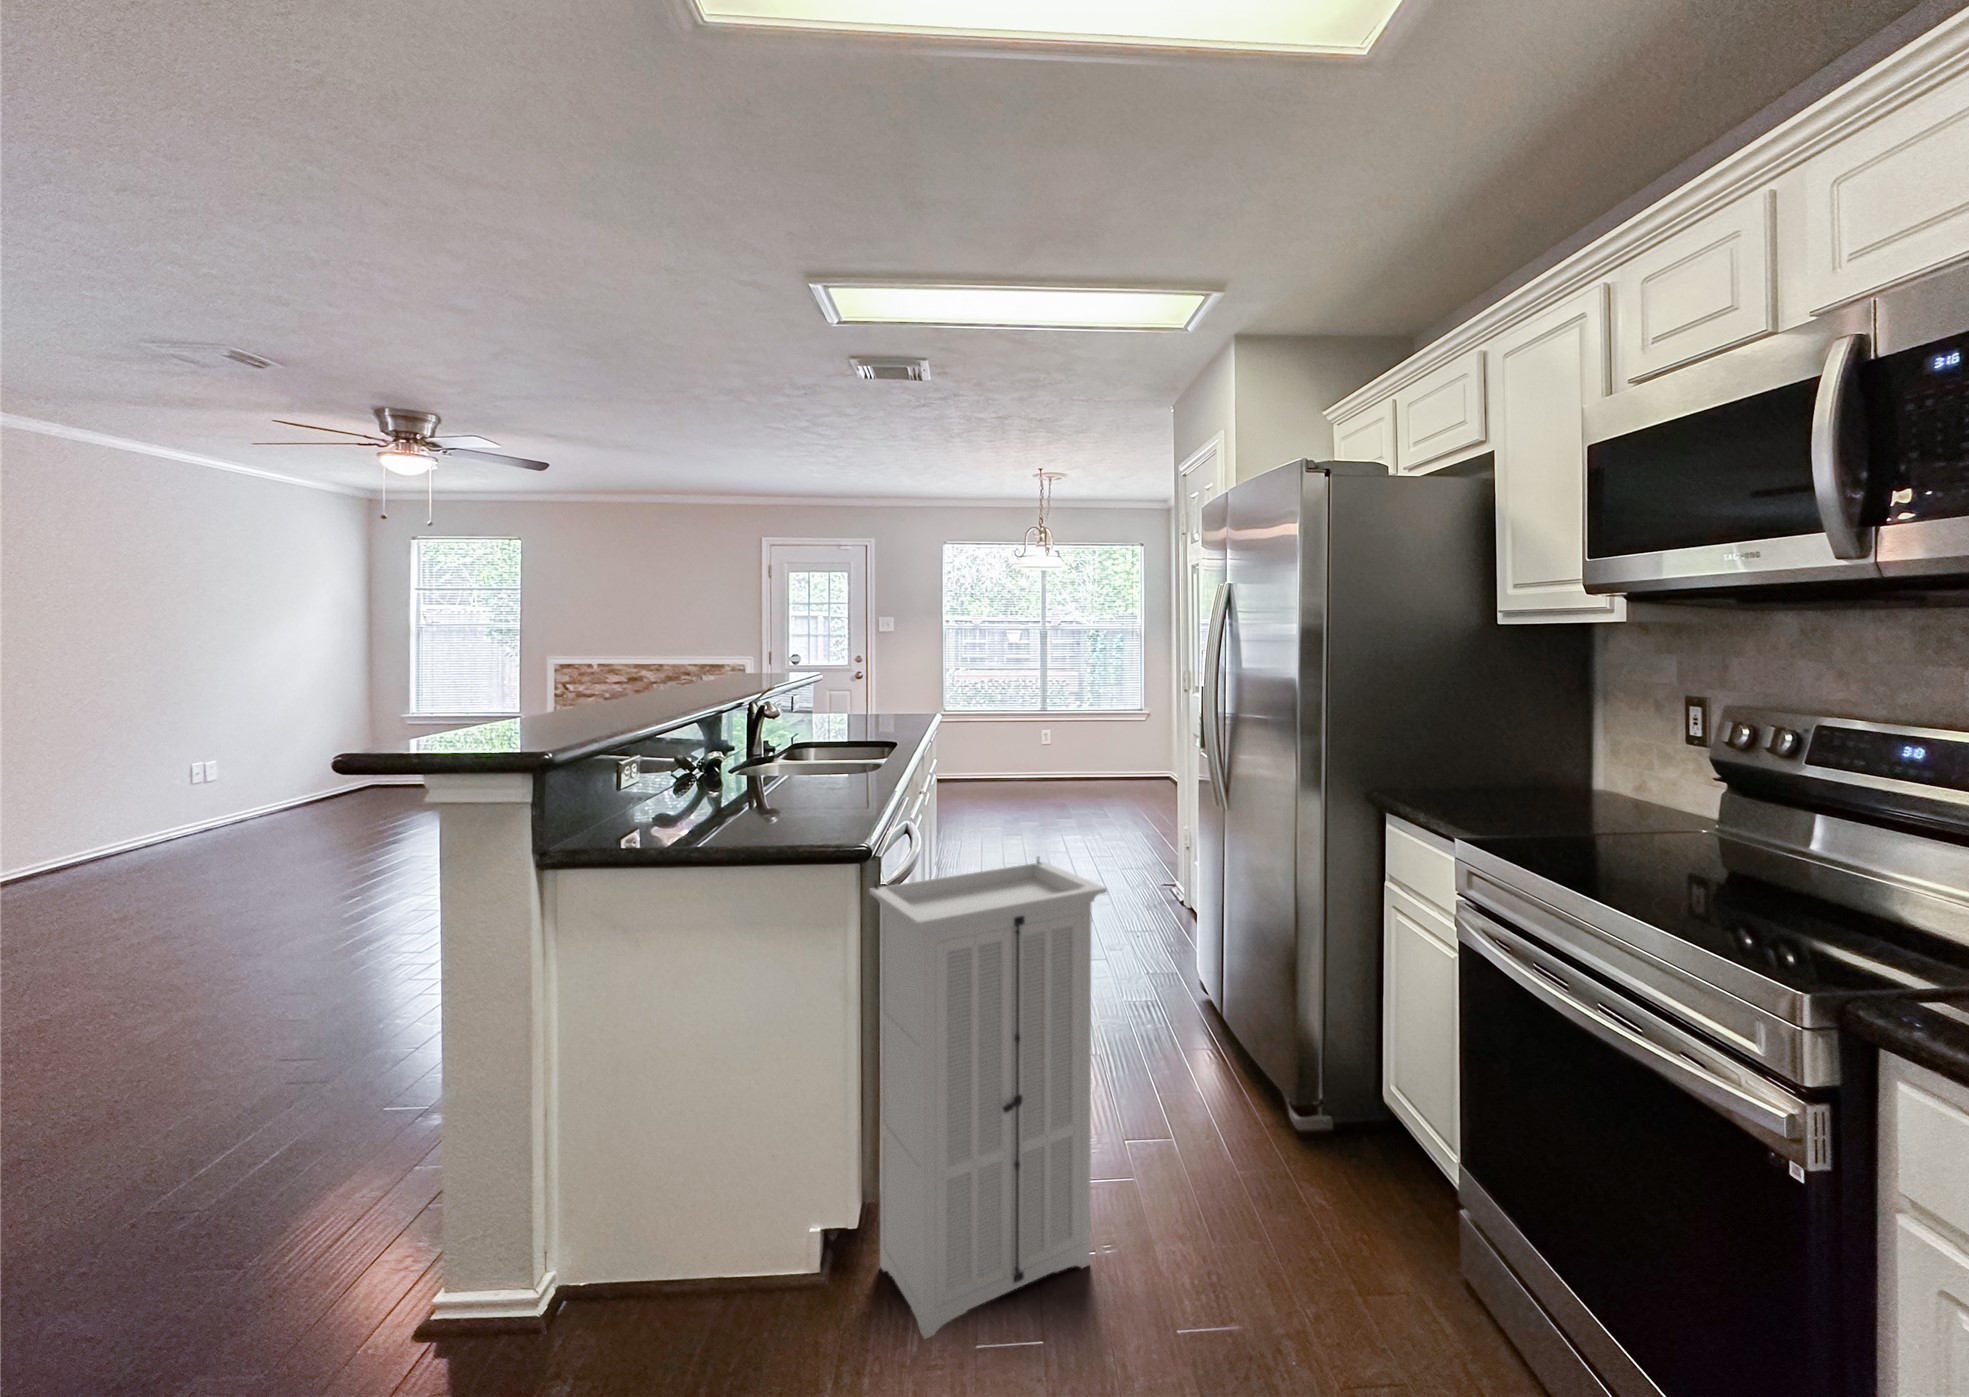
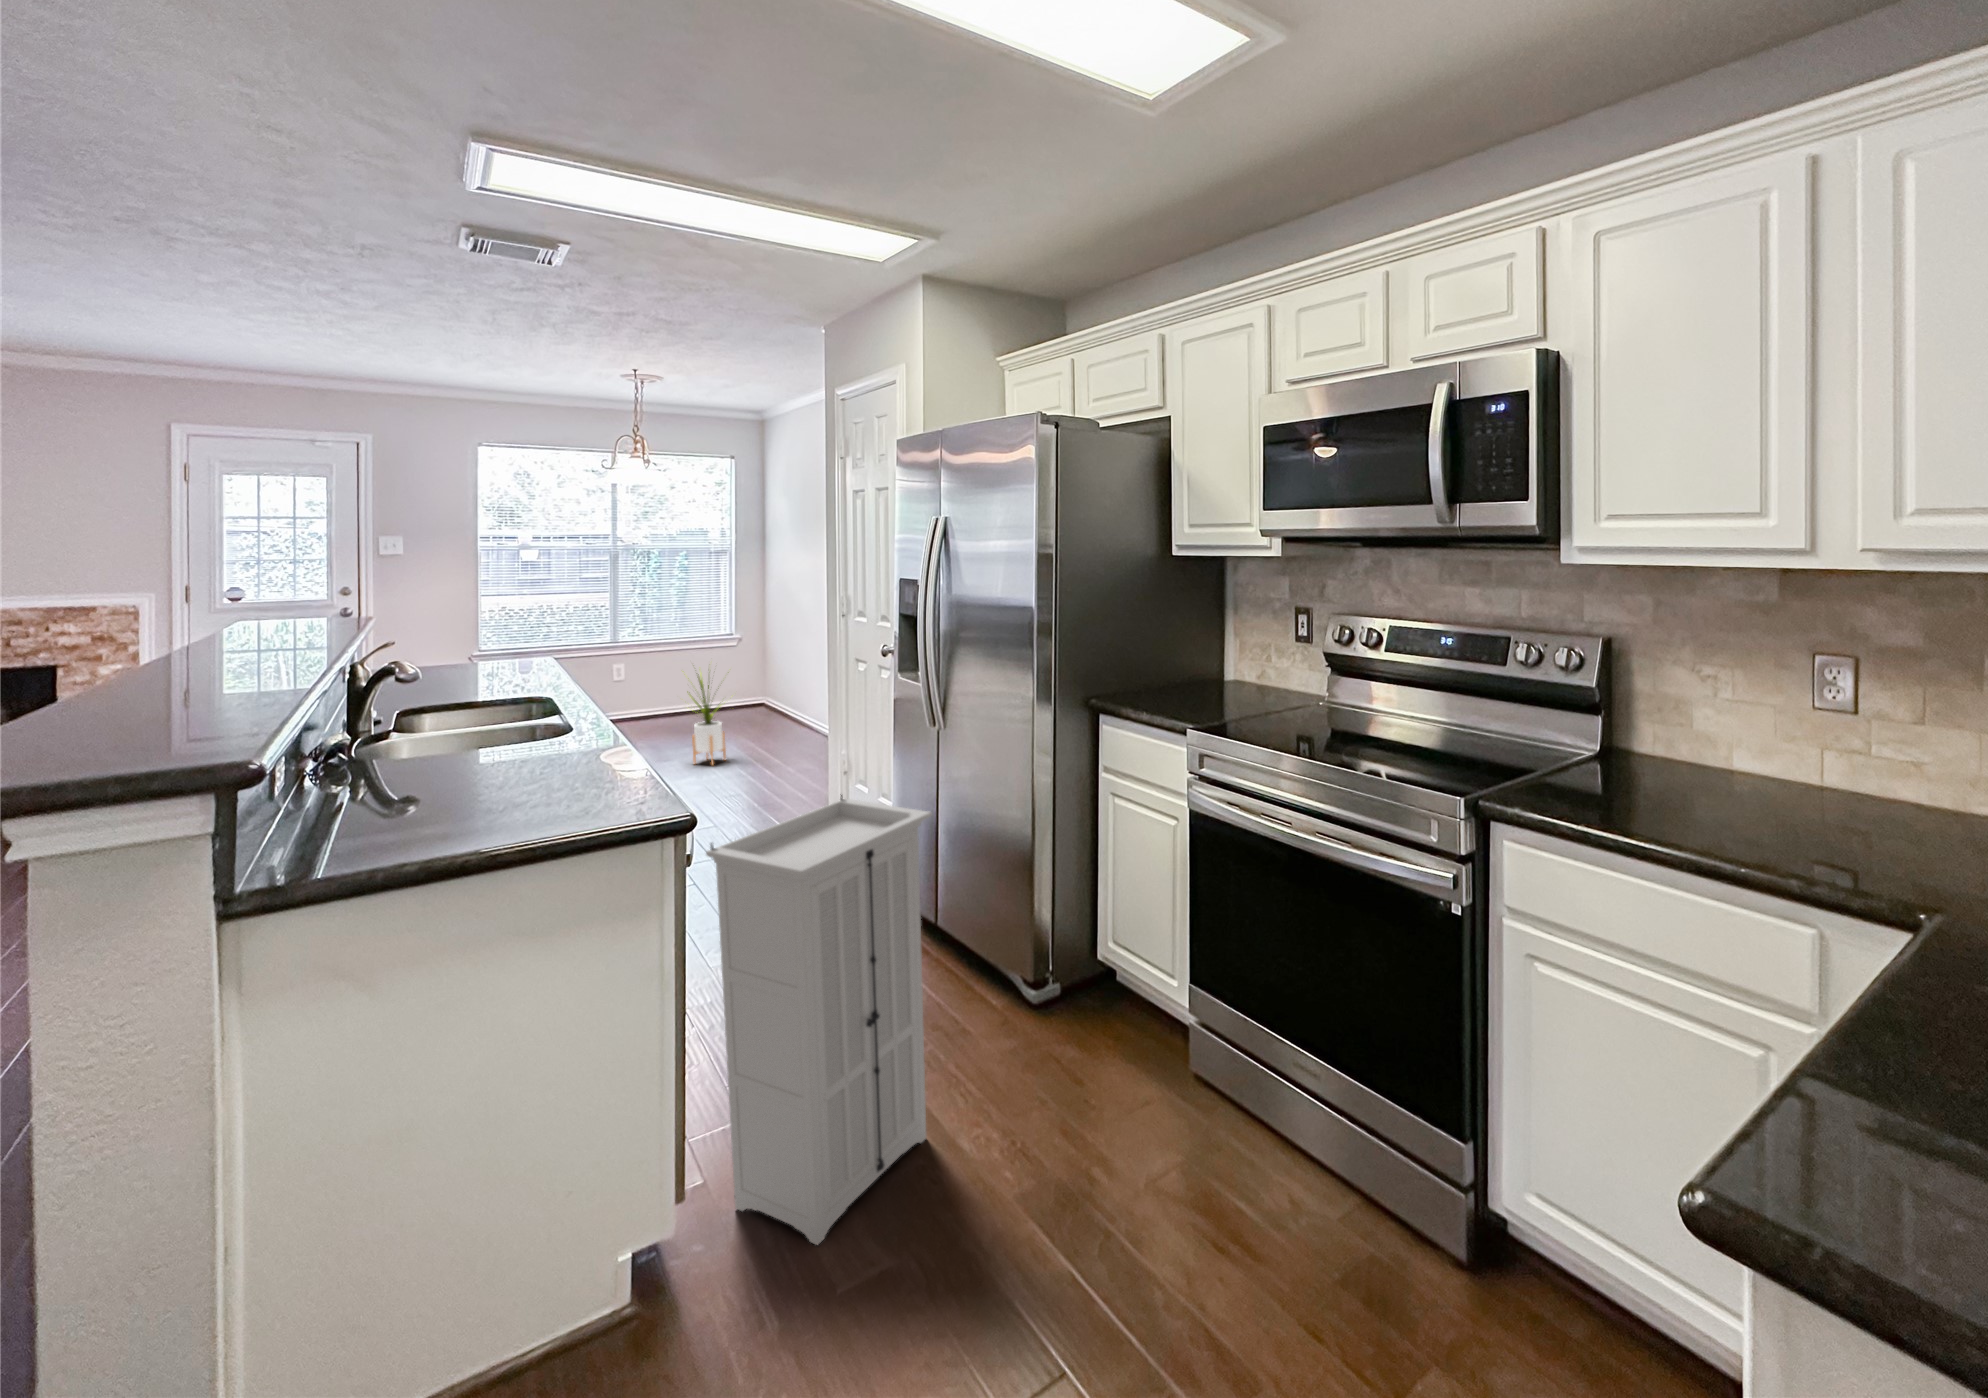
house plant: none [1075,729,1127,831] -> present [687,676,726,765]

